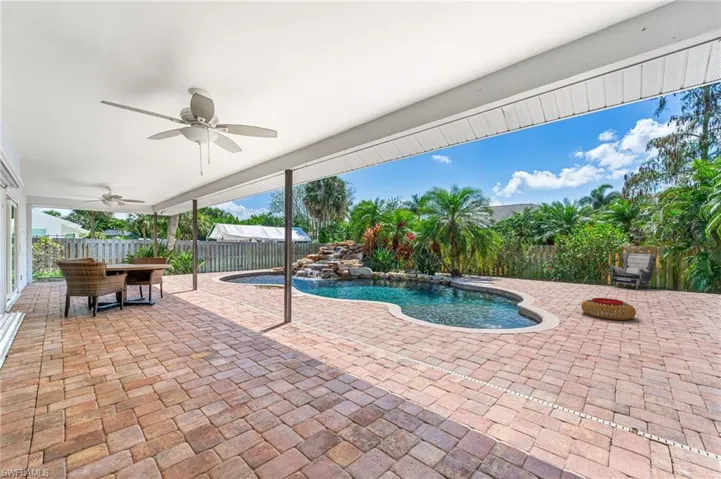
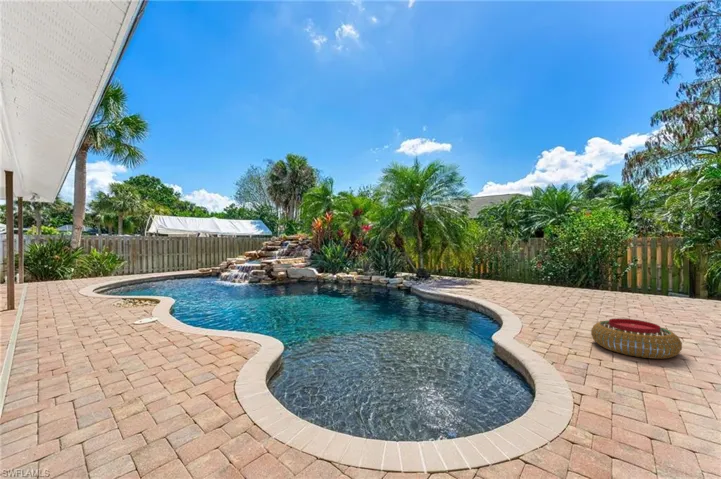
armchair: present [611,253,656,290] -> none [619,247,679,297]

